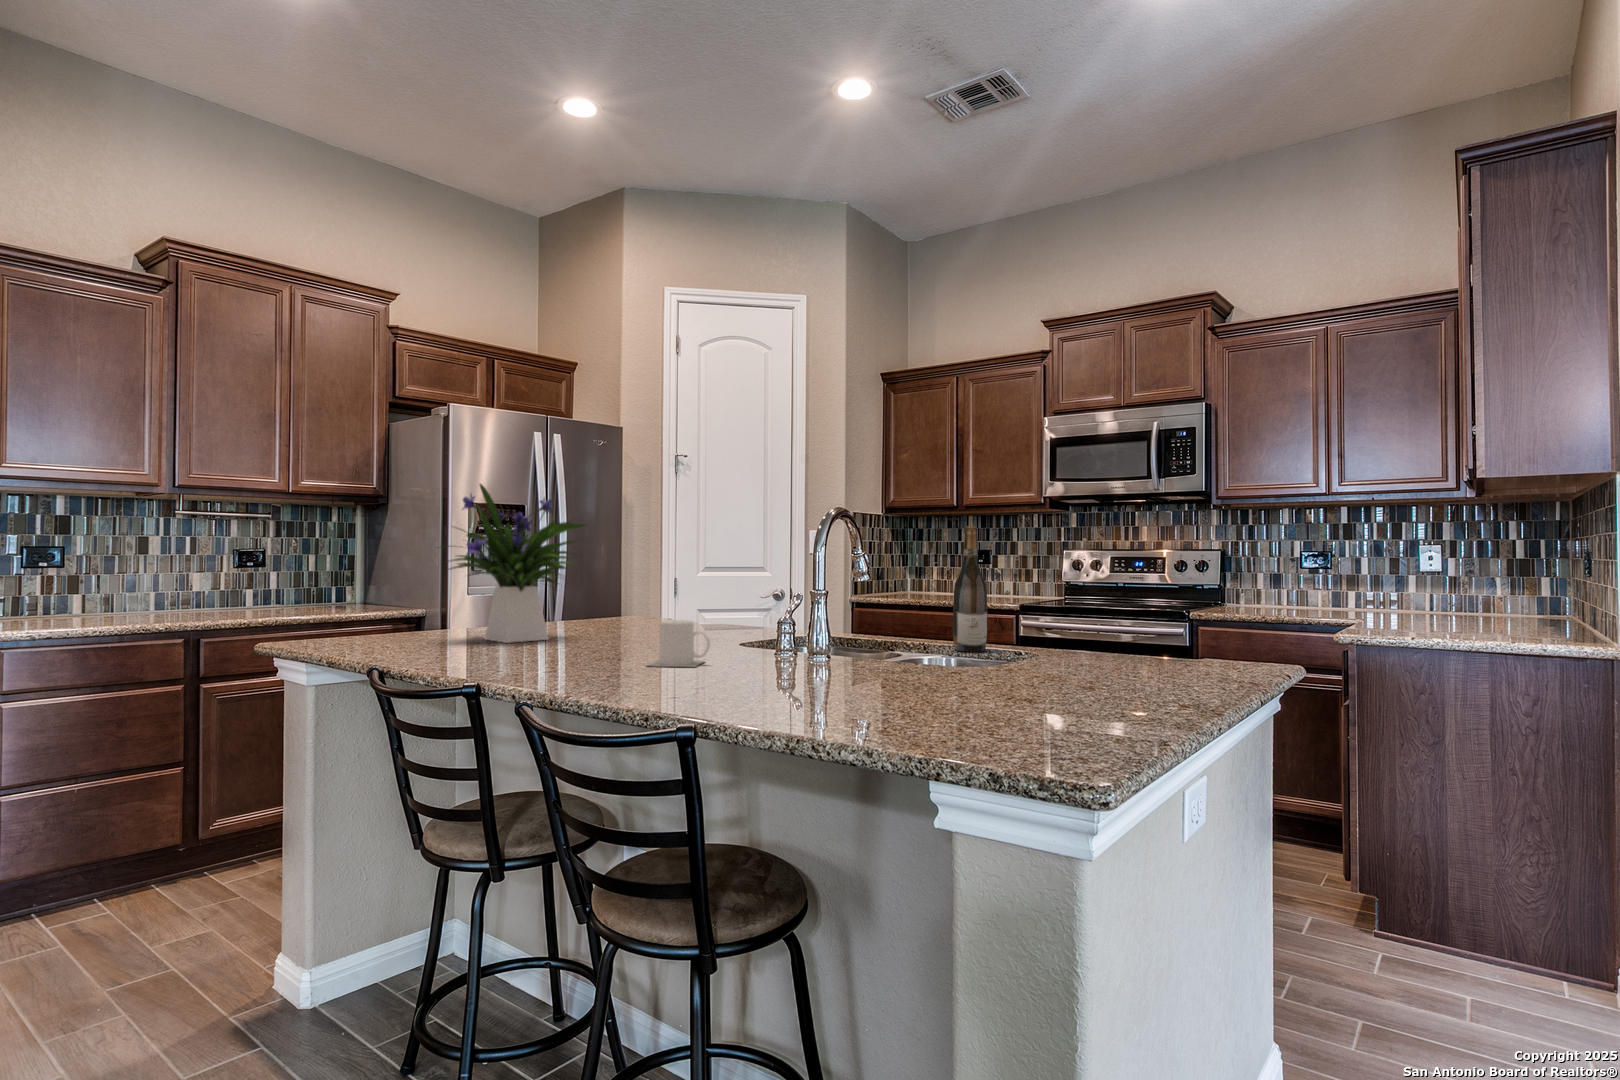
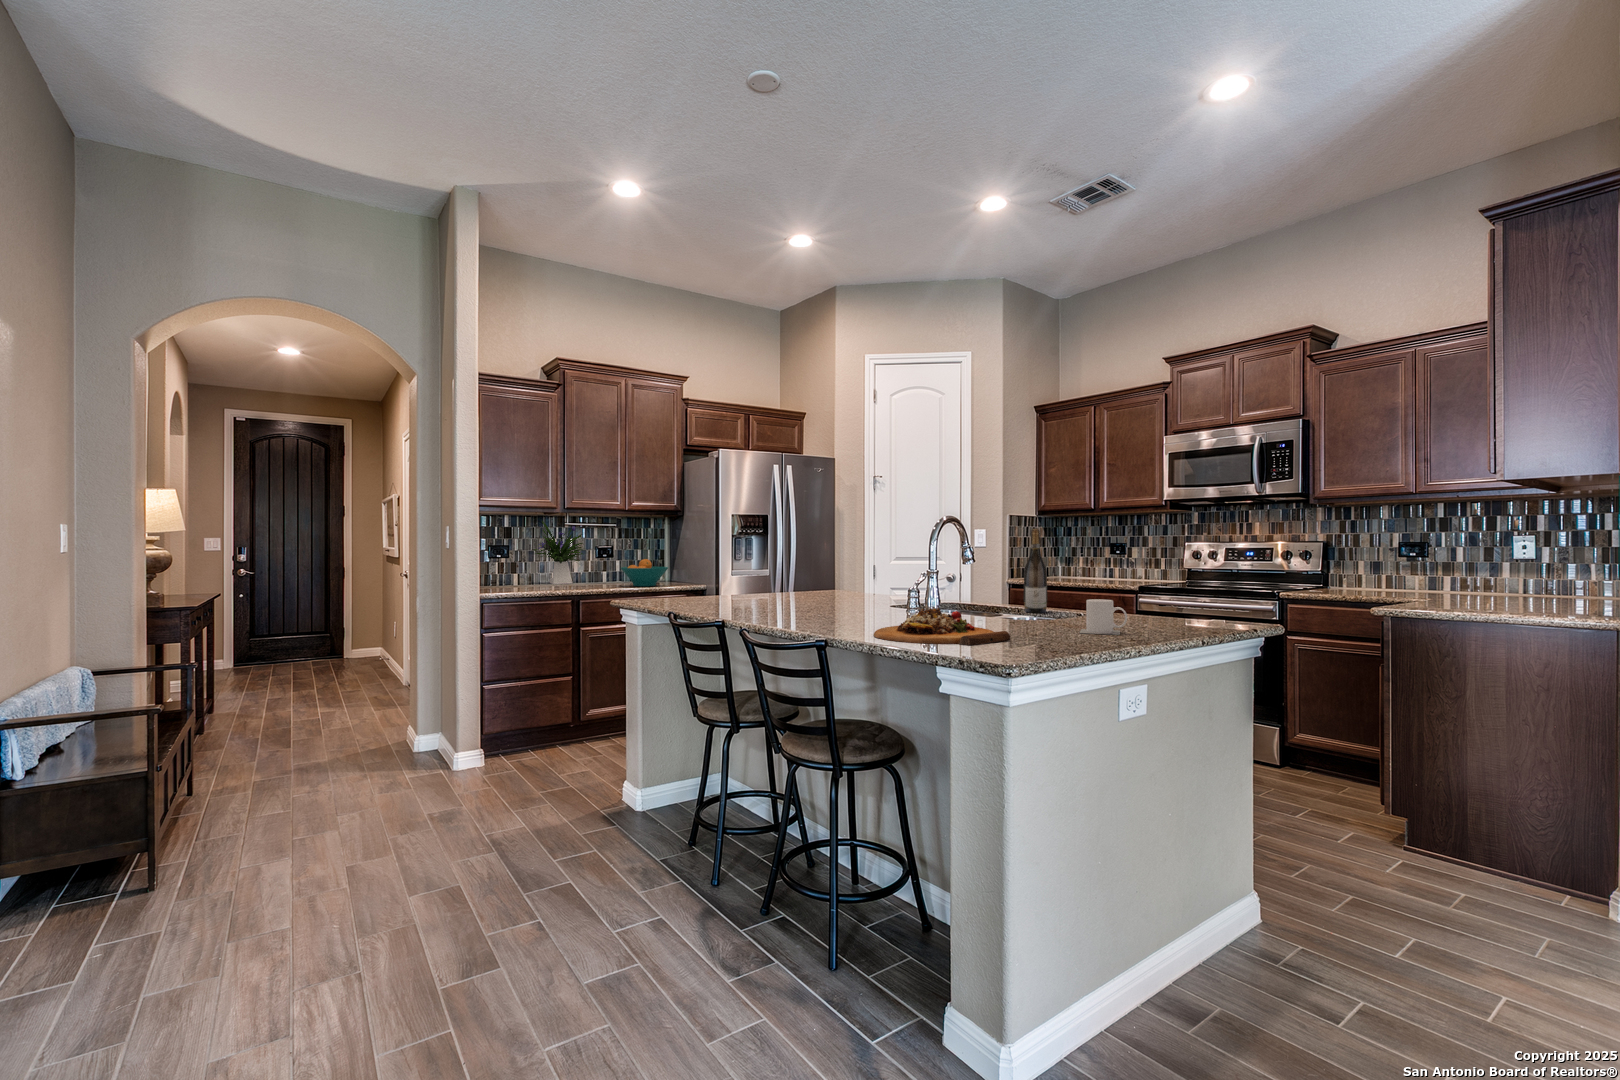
flower arrangement: present [450,484,585,643] -> present [534,521,583,584]
fruit bowl: none [278,569,362,612] -> present [621,559,668,587]
mug: present [649,620,710,667] -> present [1079,599,1127,635]
cutting board: none [801,662,1058,740] -> present [874,608,1011,646]

